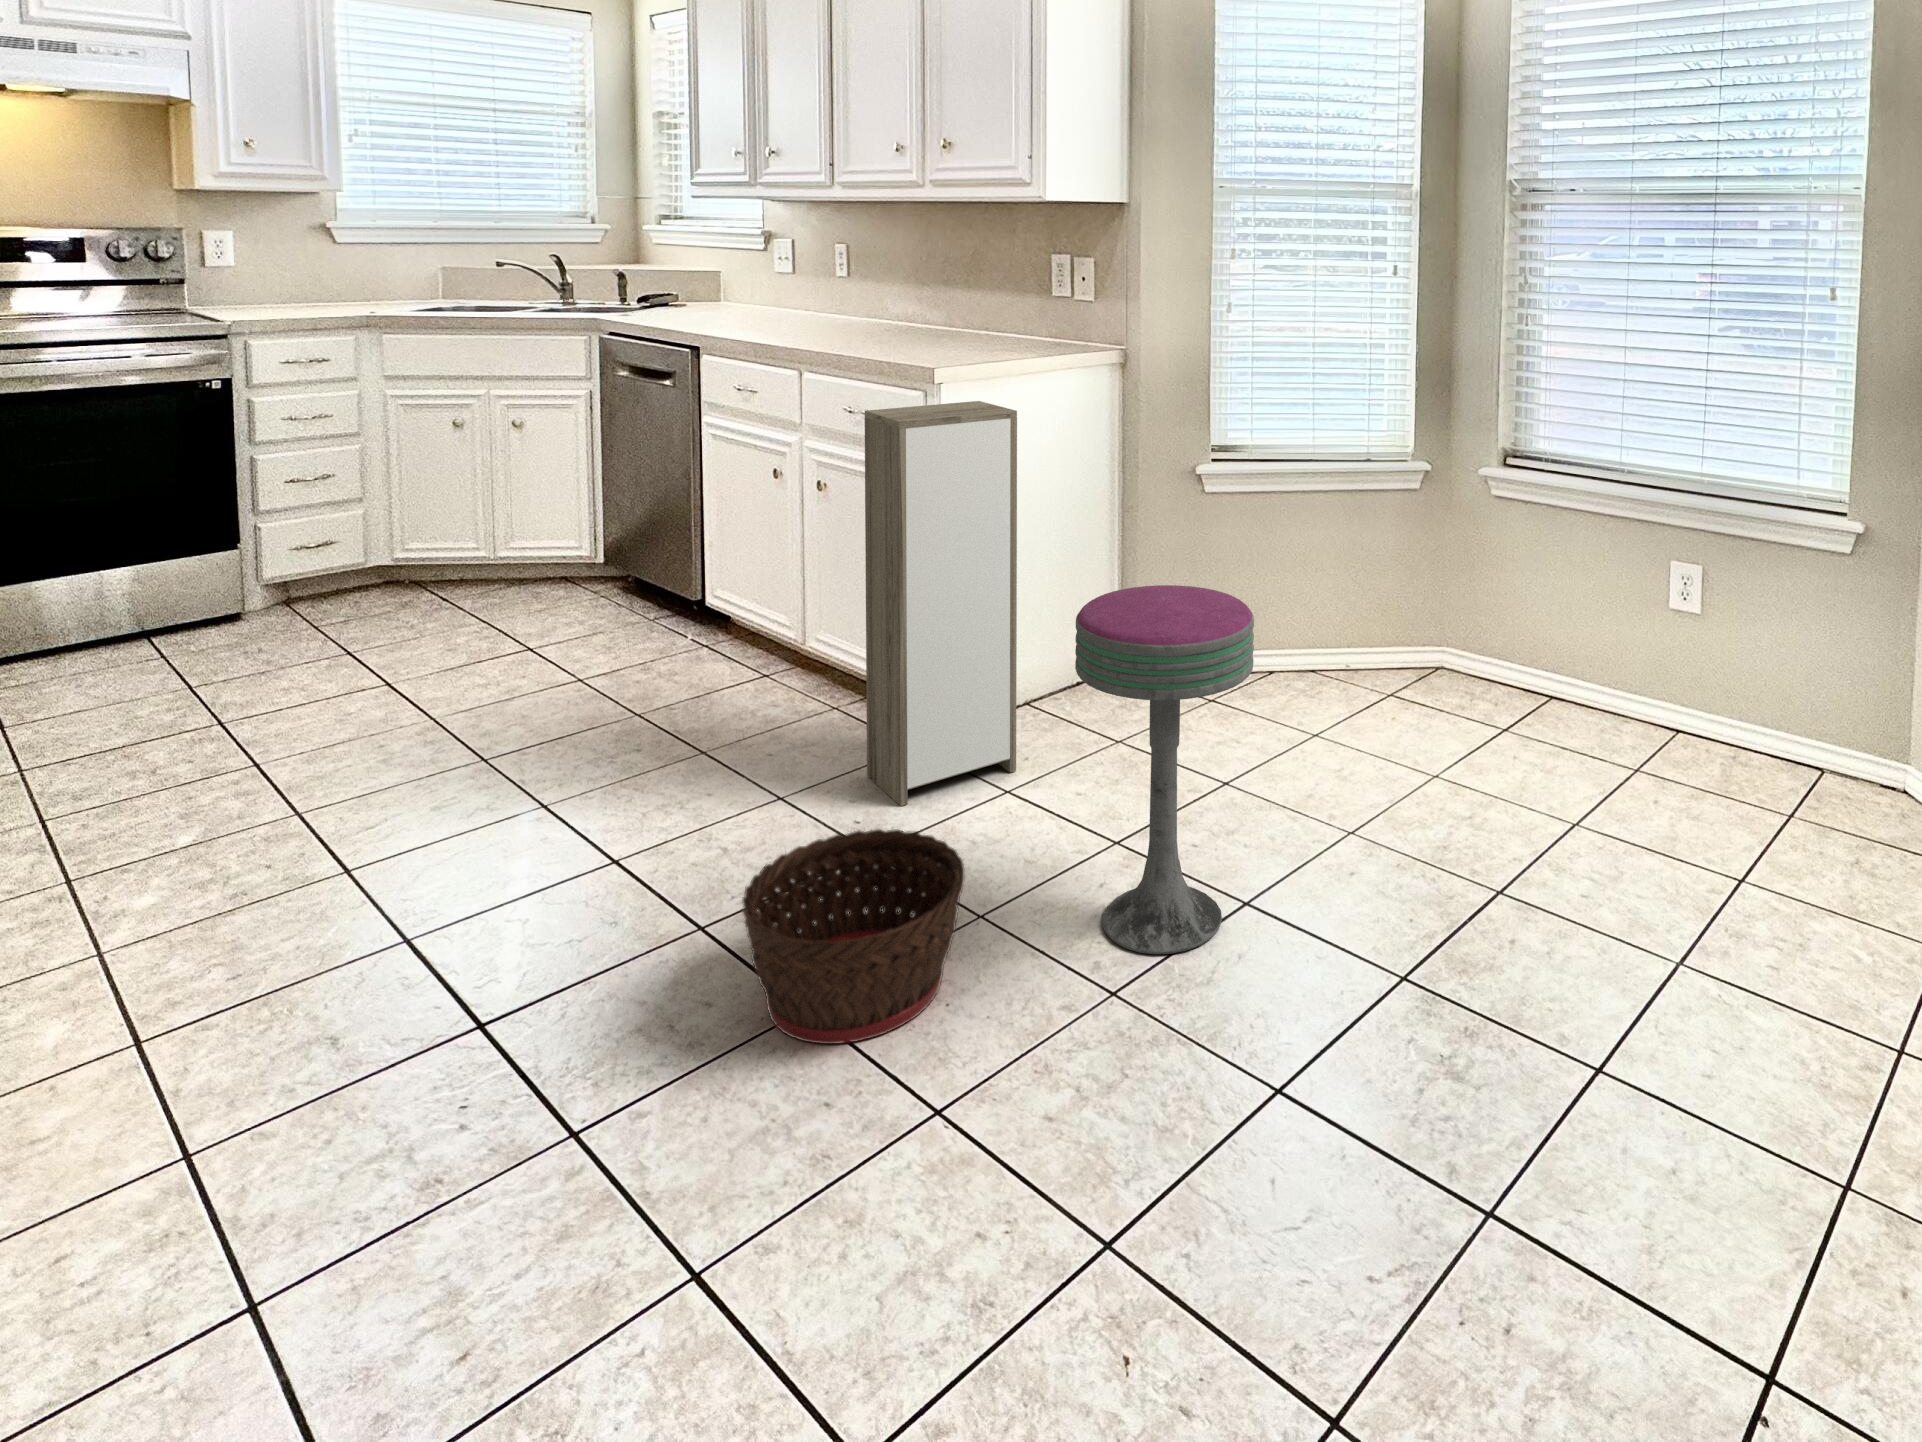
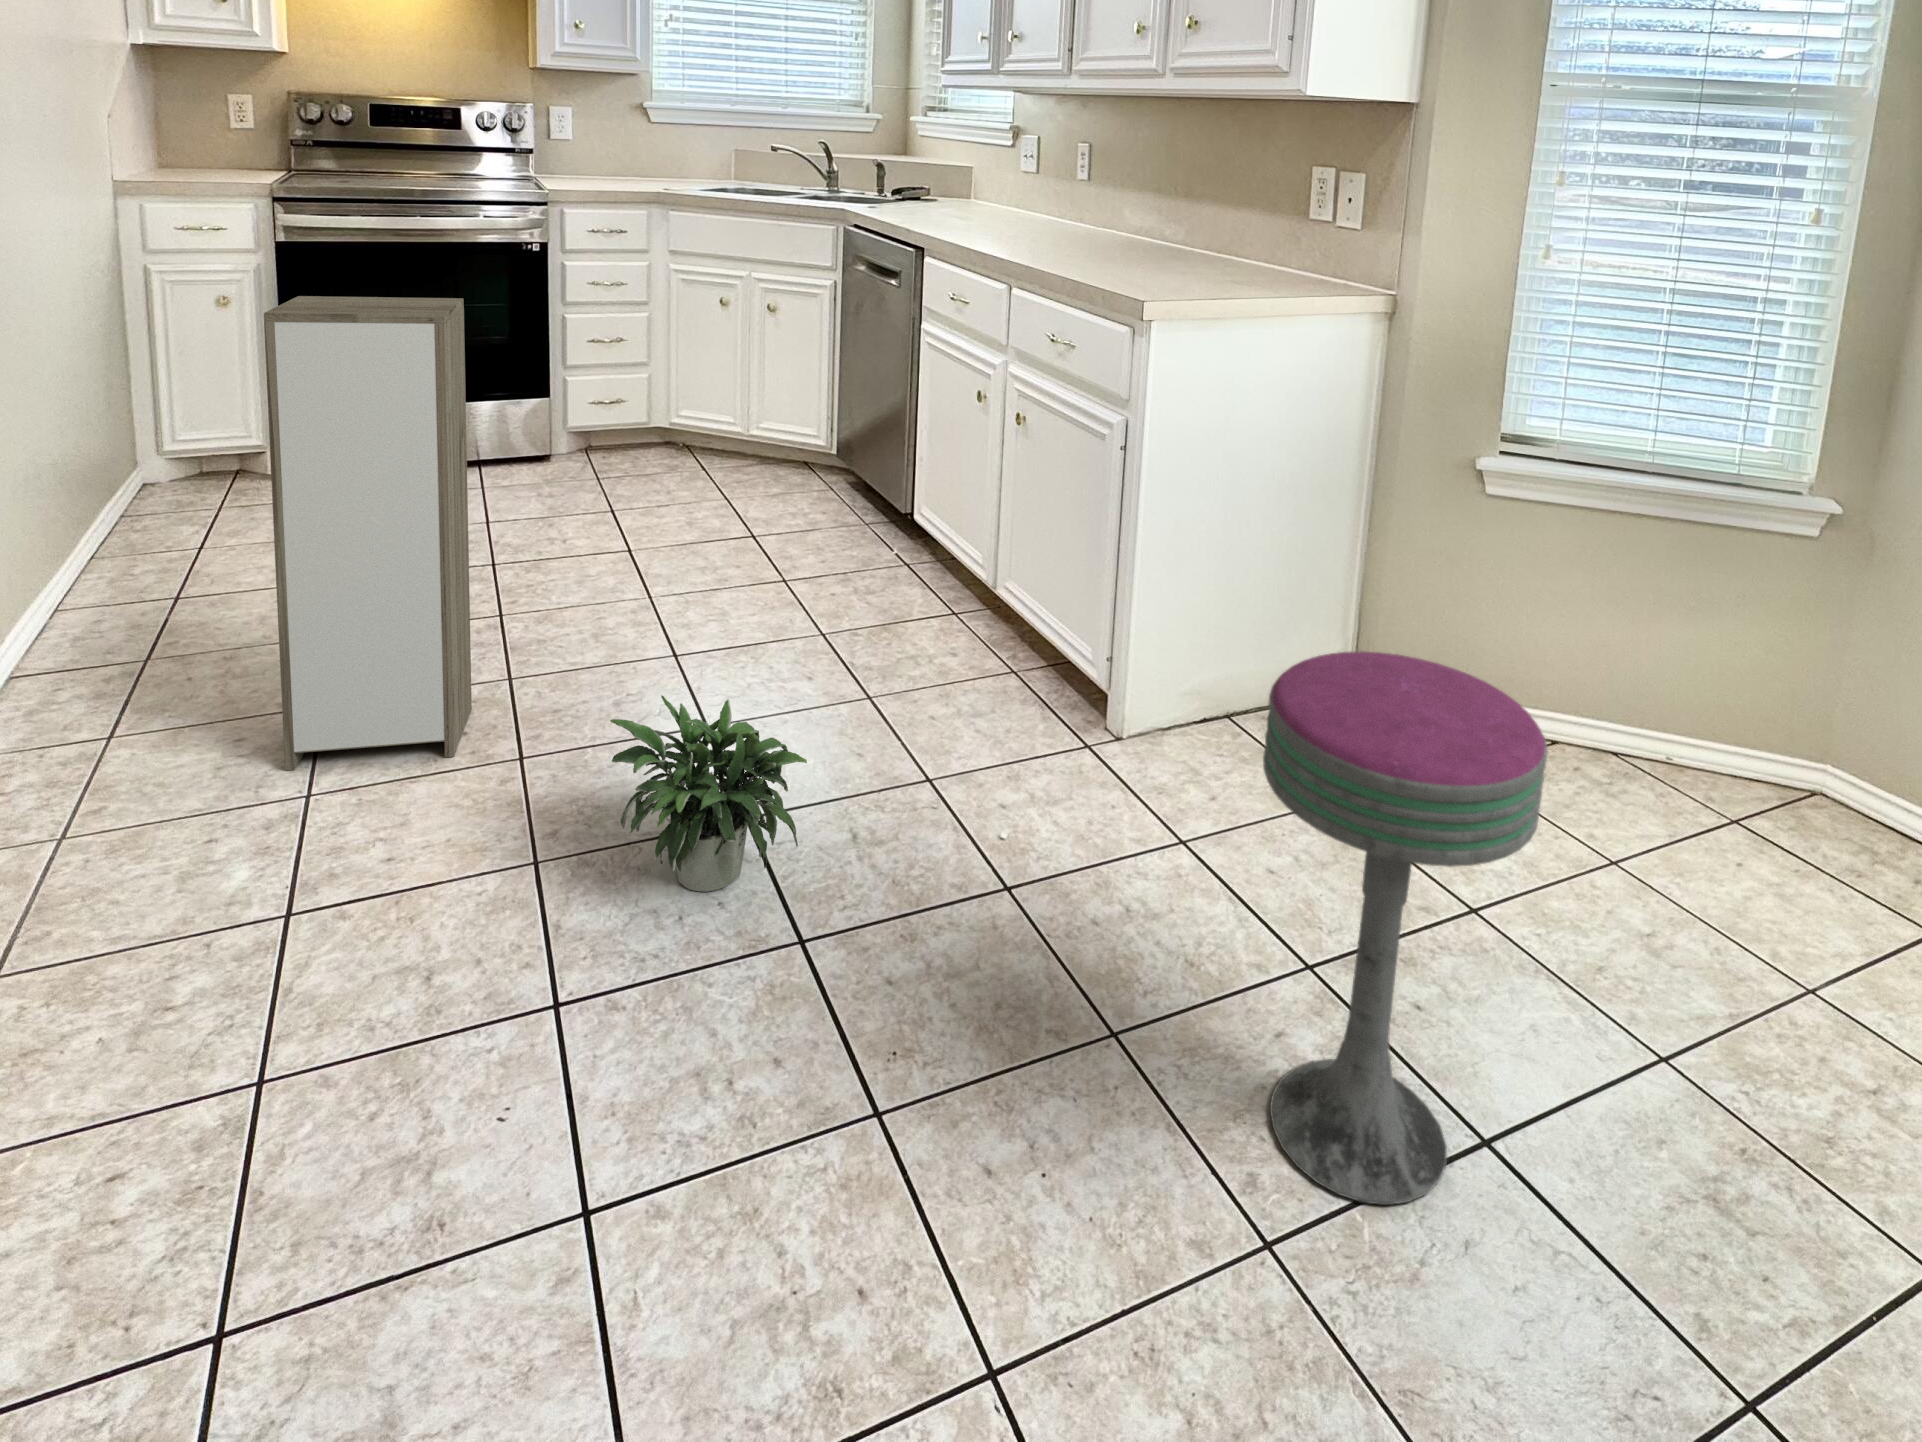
storage cabinet: present [865,401,1017,806] -> present [264,296,472,770]
potted plant: none [452,751,688,919] -> present [584,695,807,892]
basket: present [742,829,965,1044] -> none [804,888,1085,1202]

